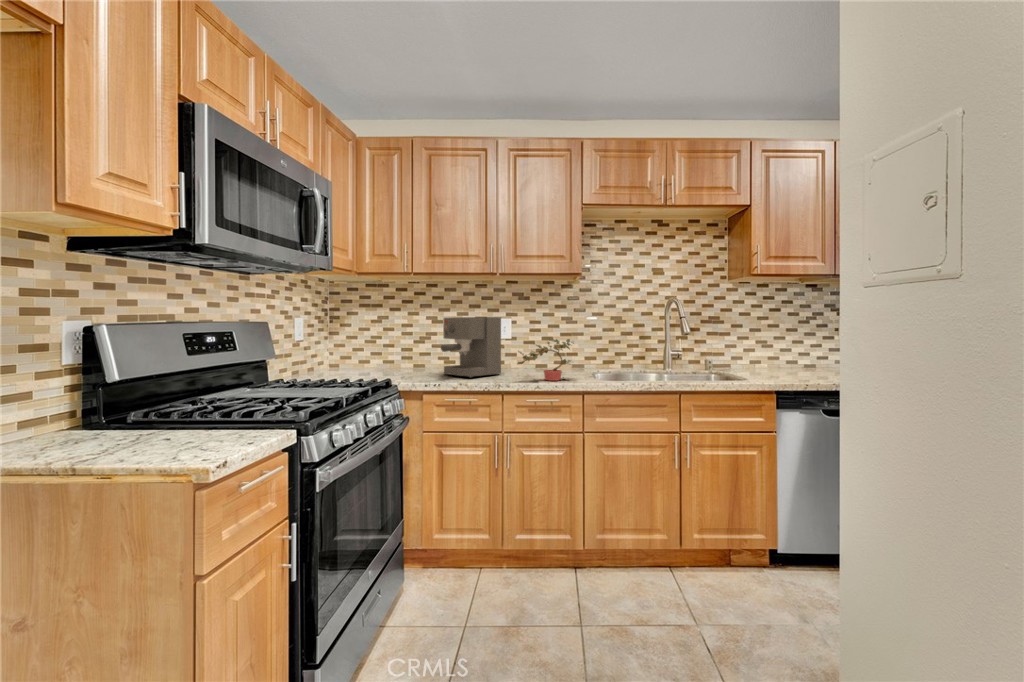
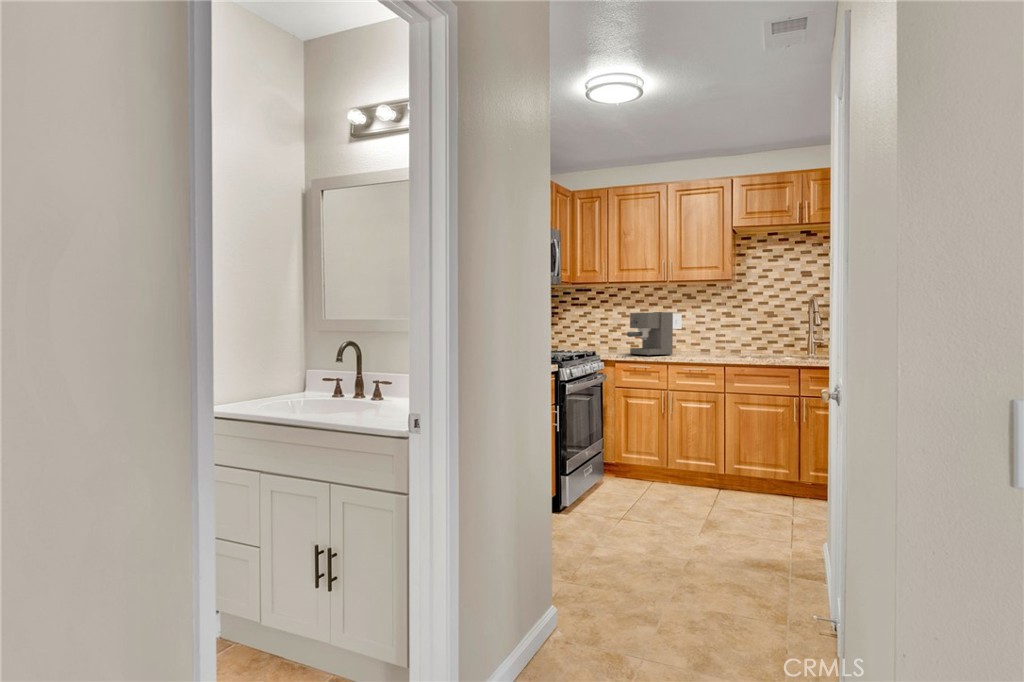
potted plant: present [517,339,574,381] -> none [680,327,728,358]

